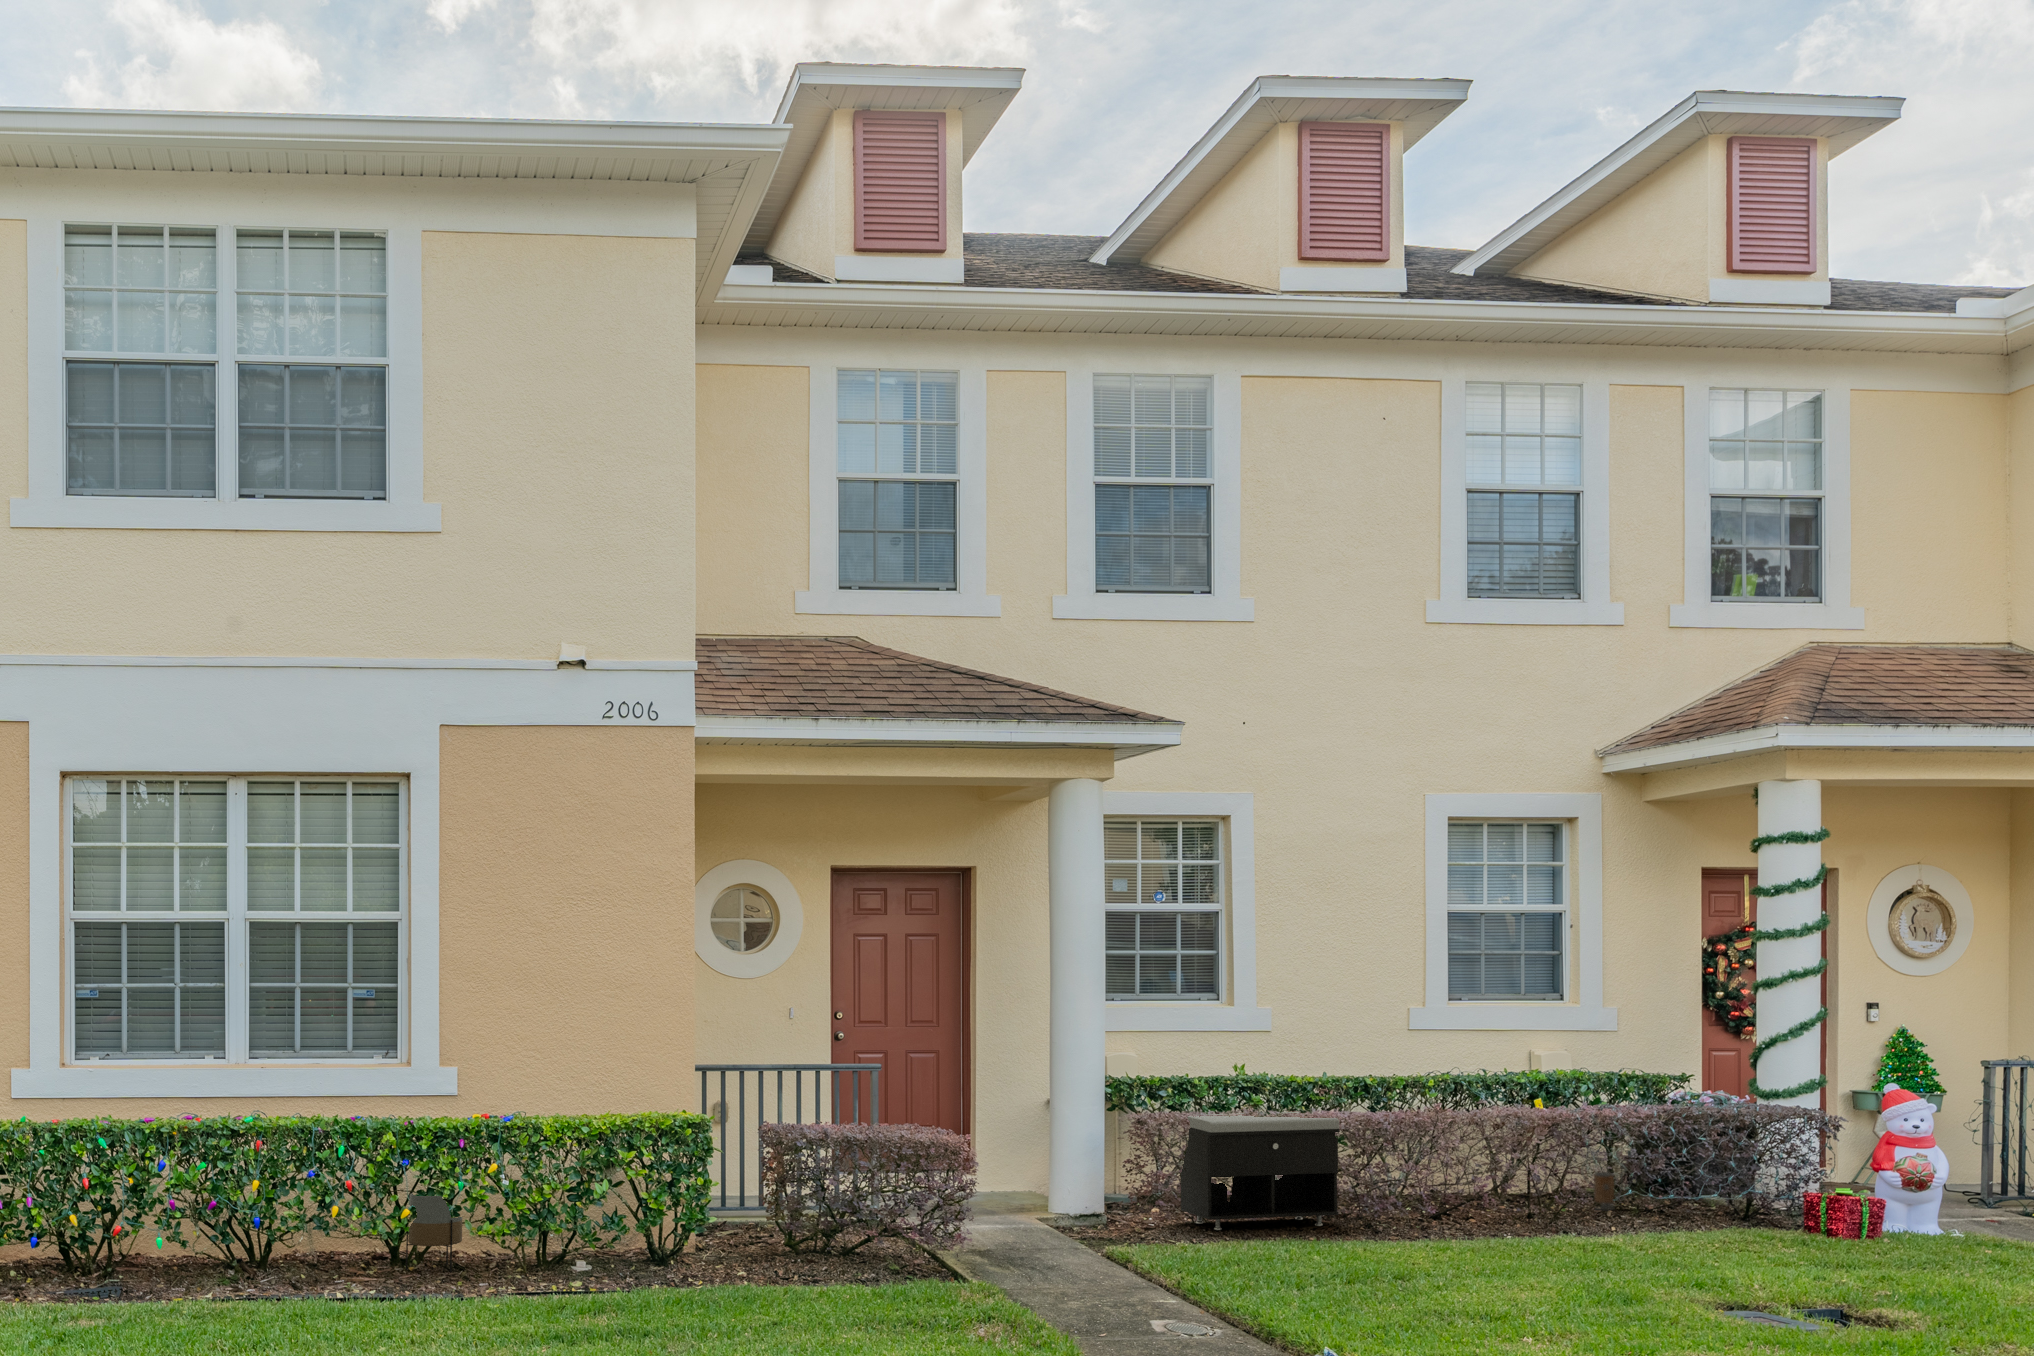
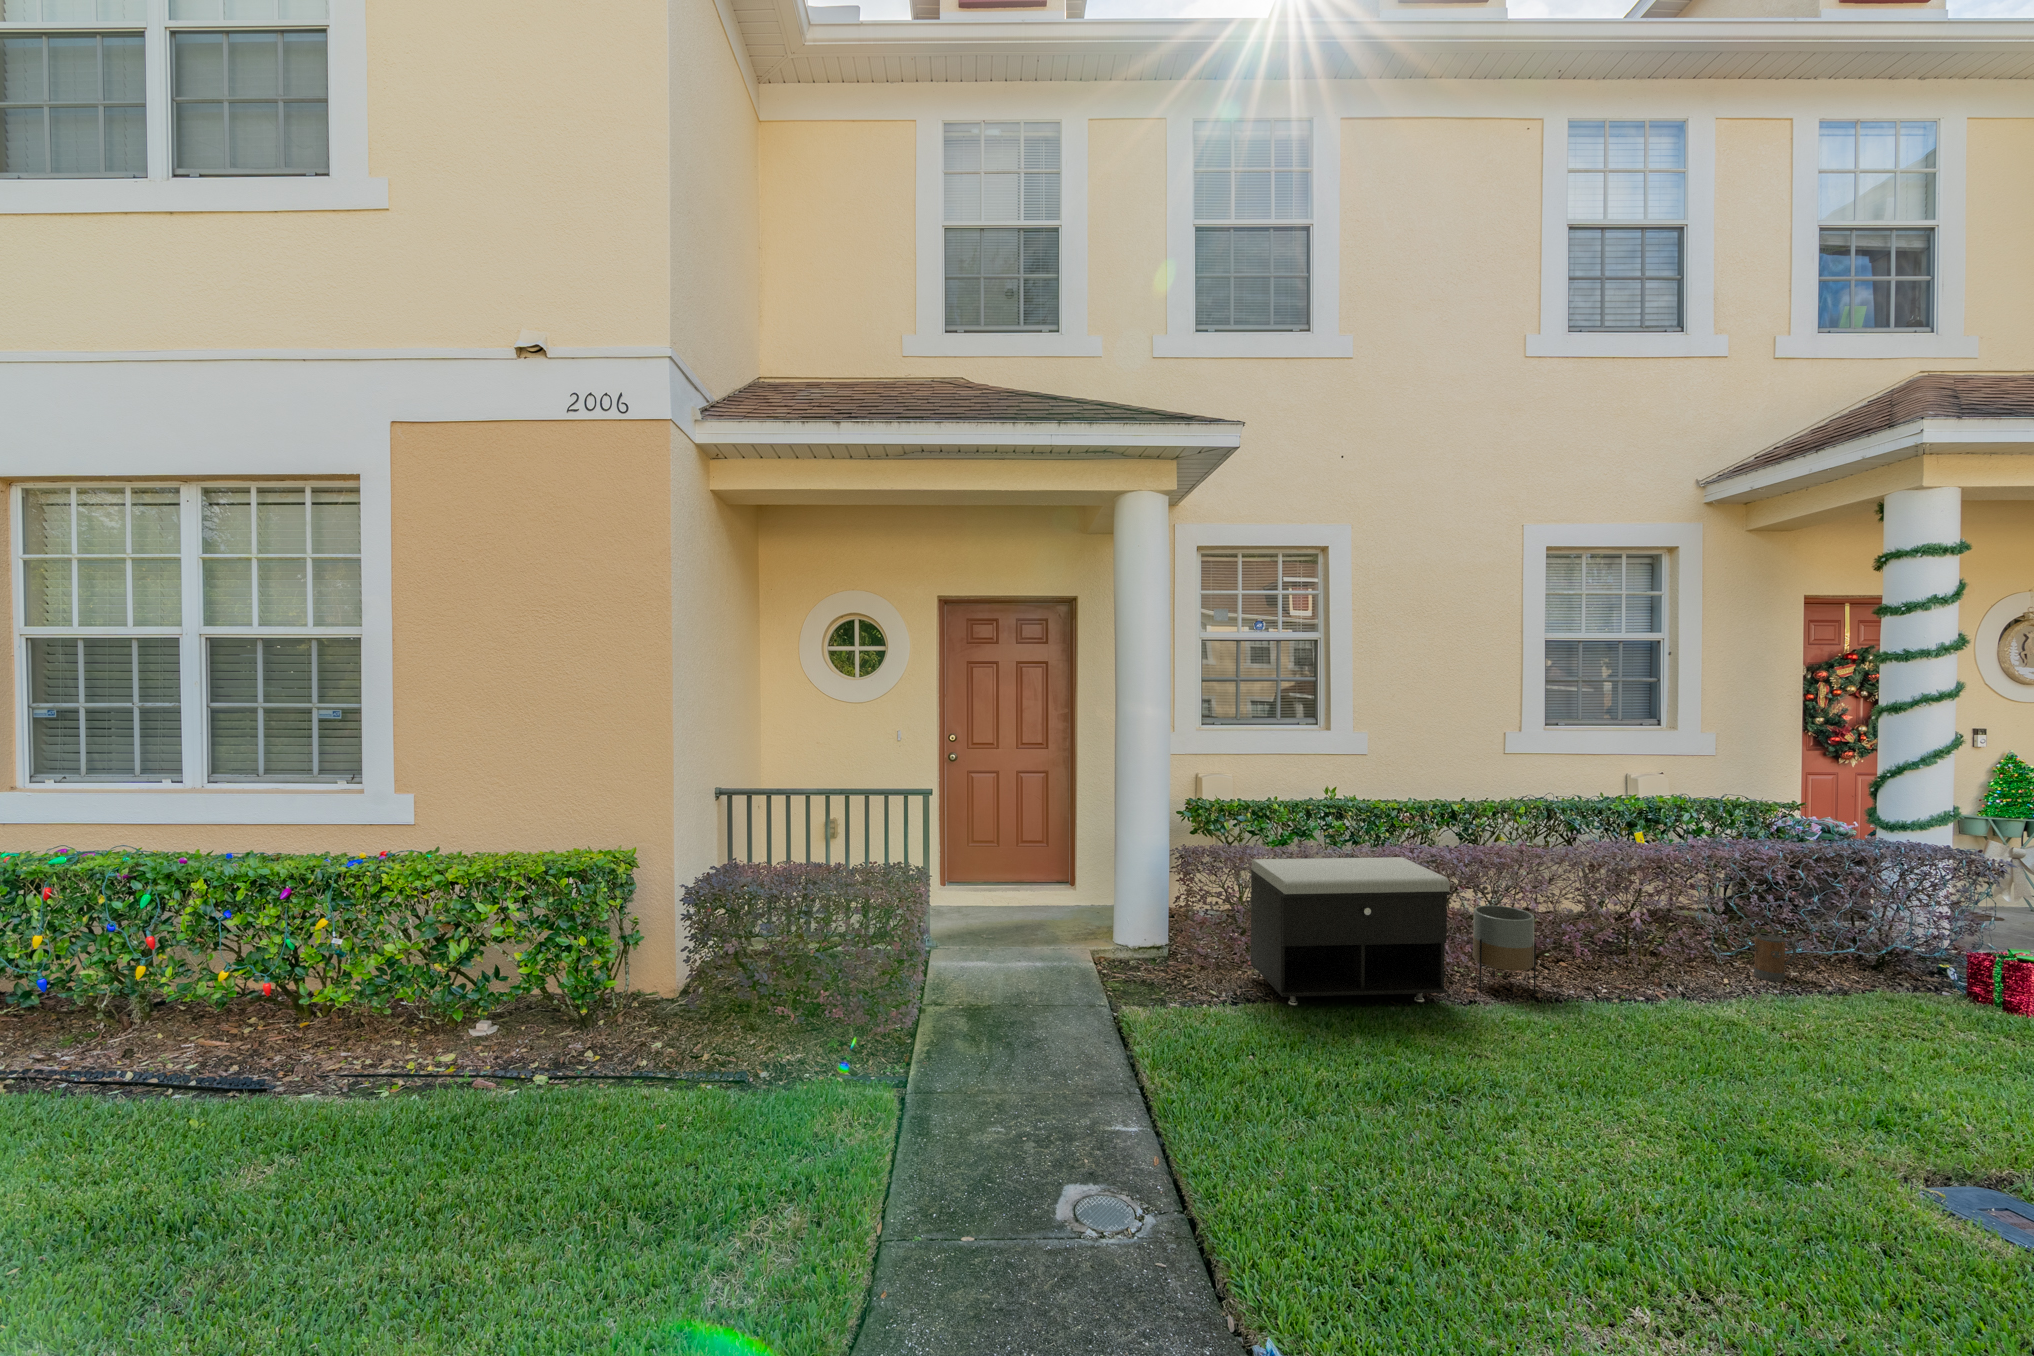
planter: present [406,1193,462,1272] -> present [1473,905,1536,996]

